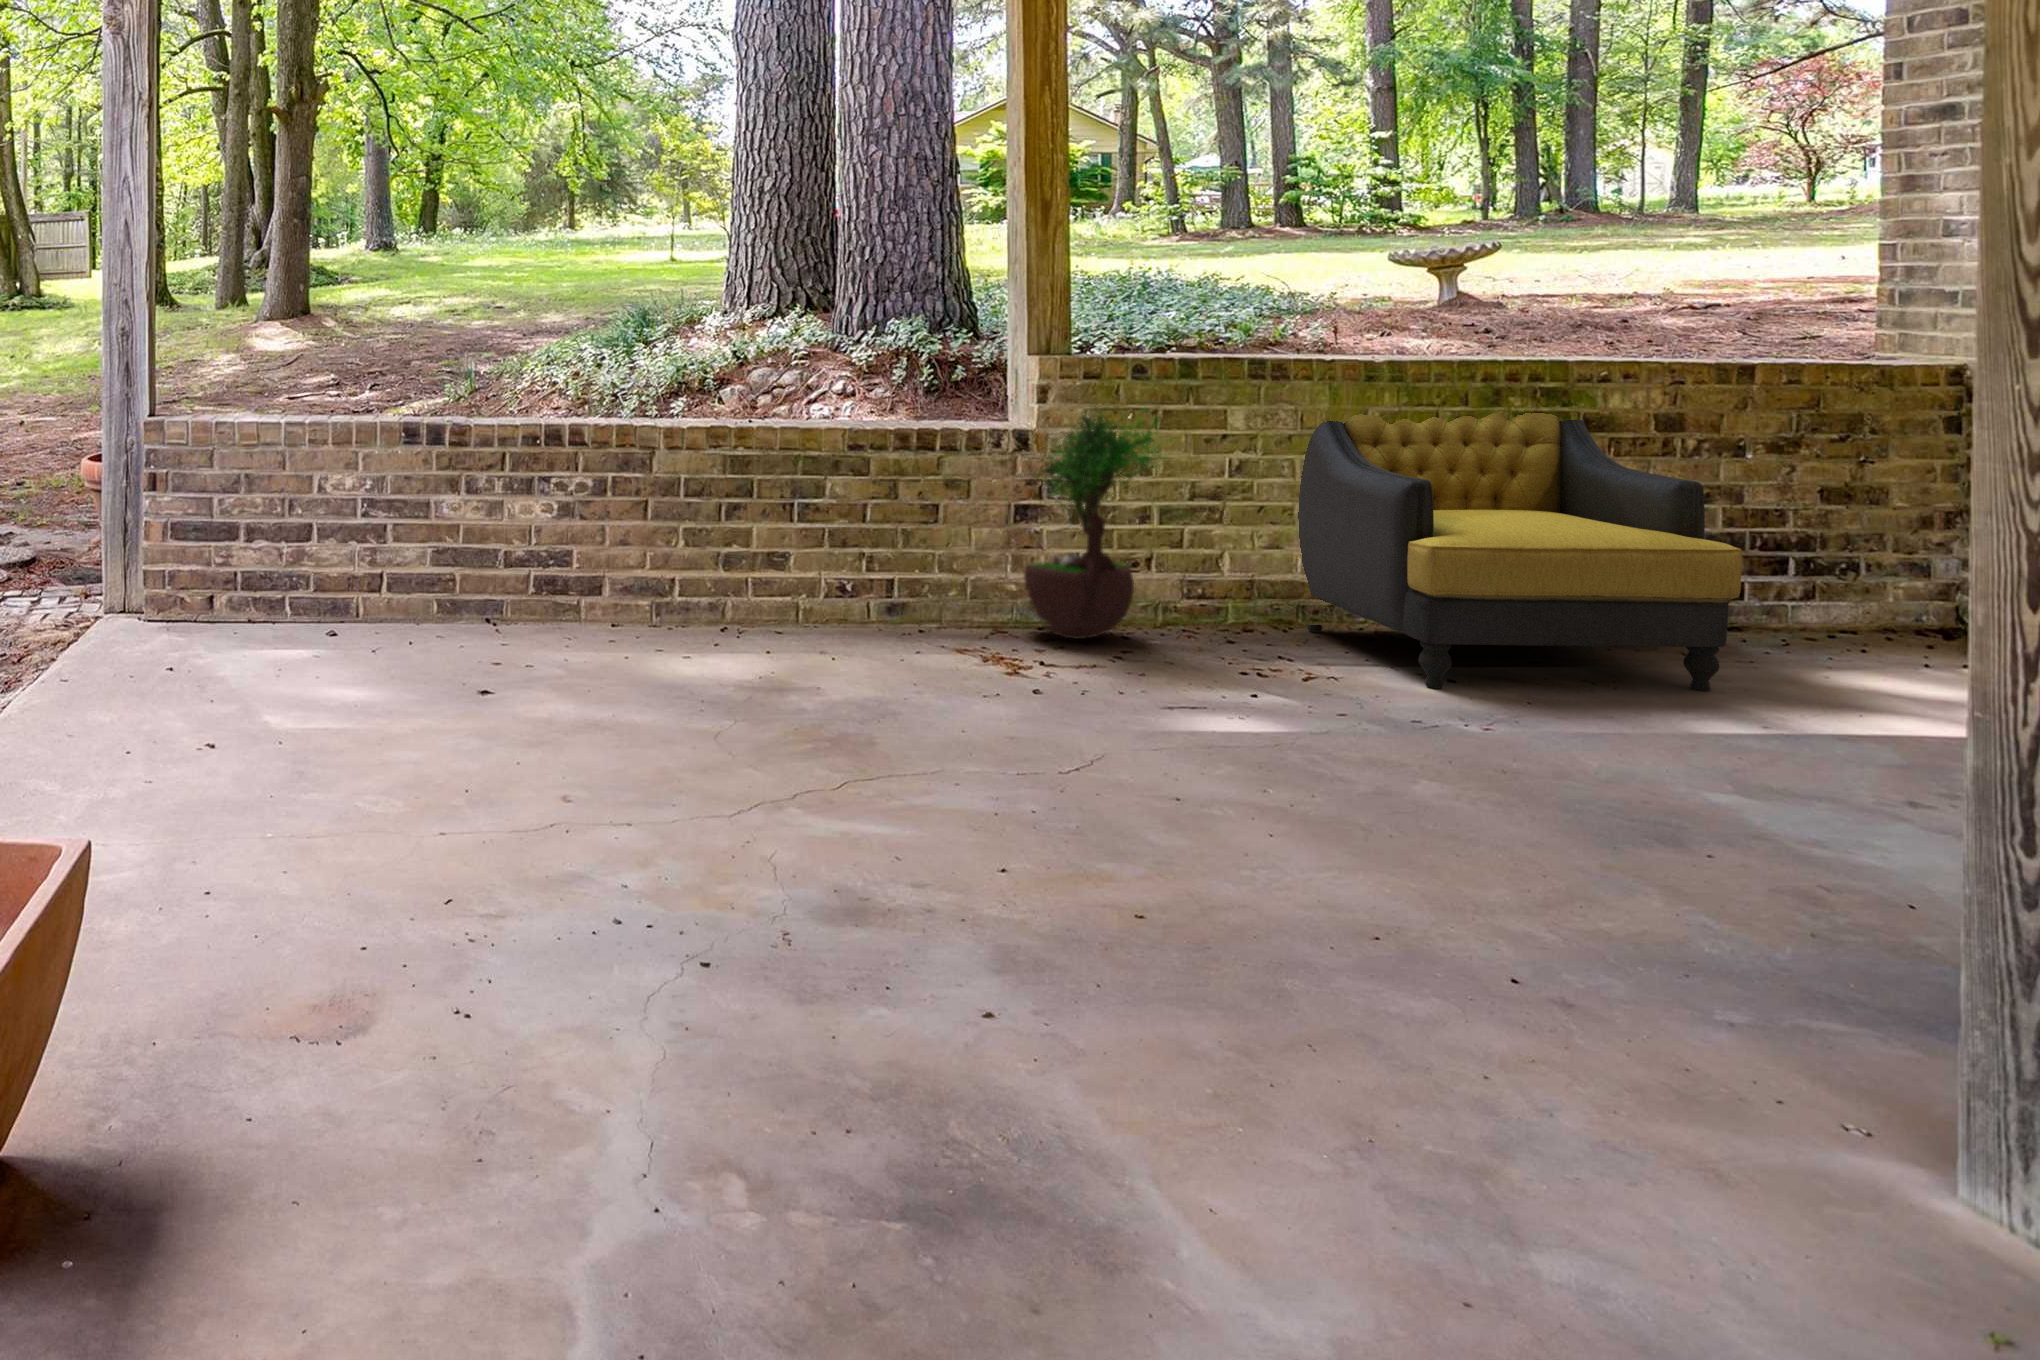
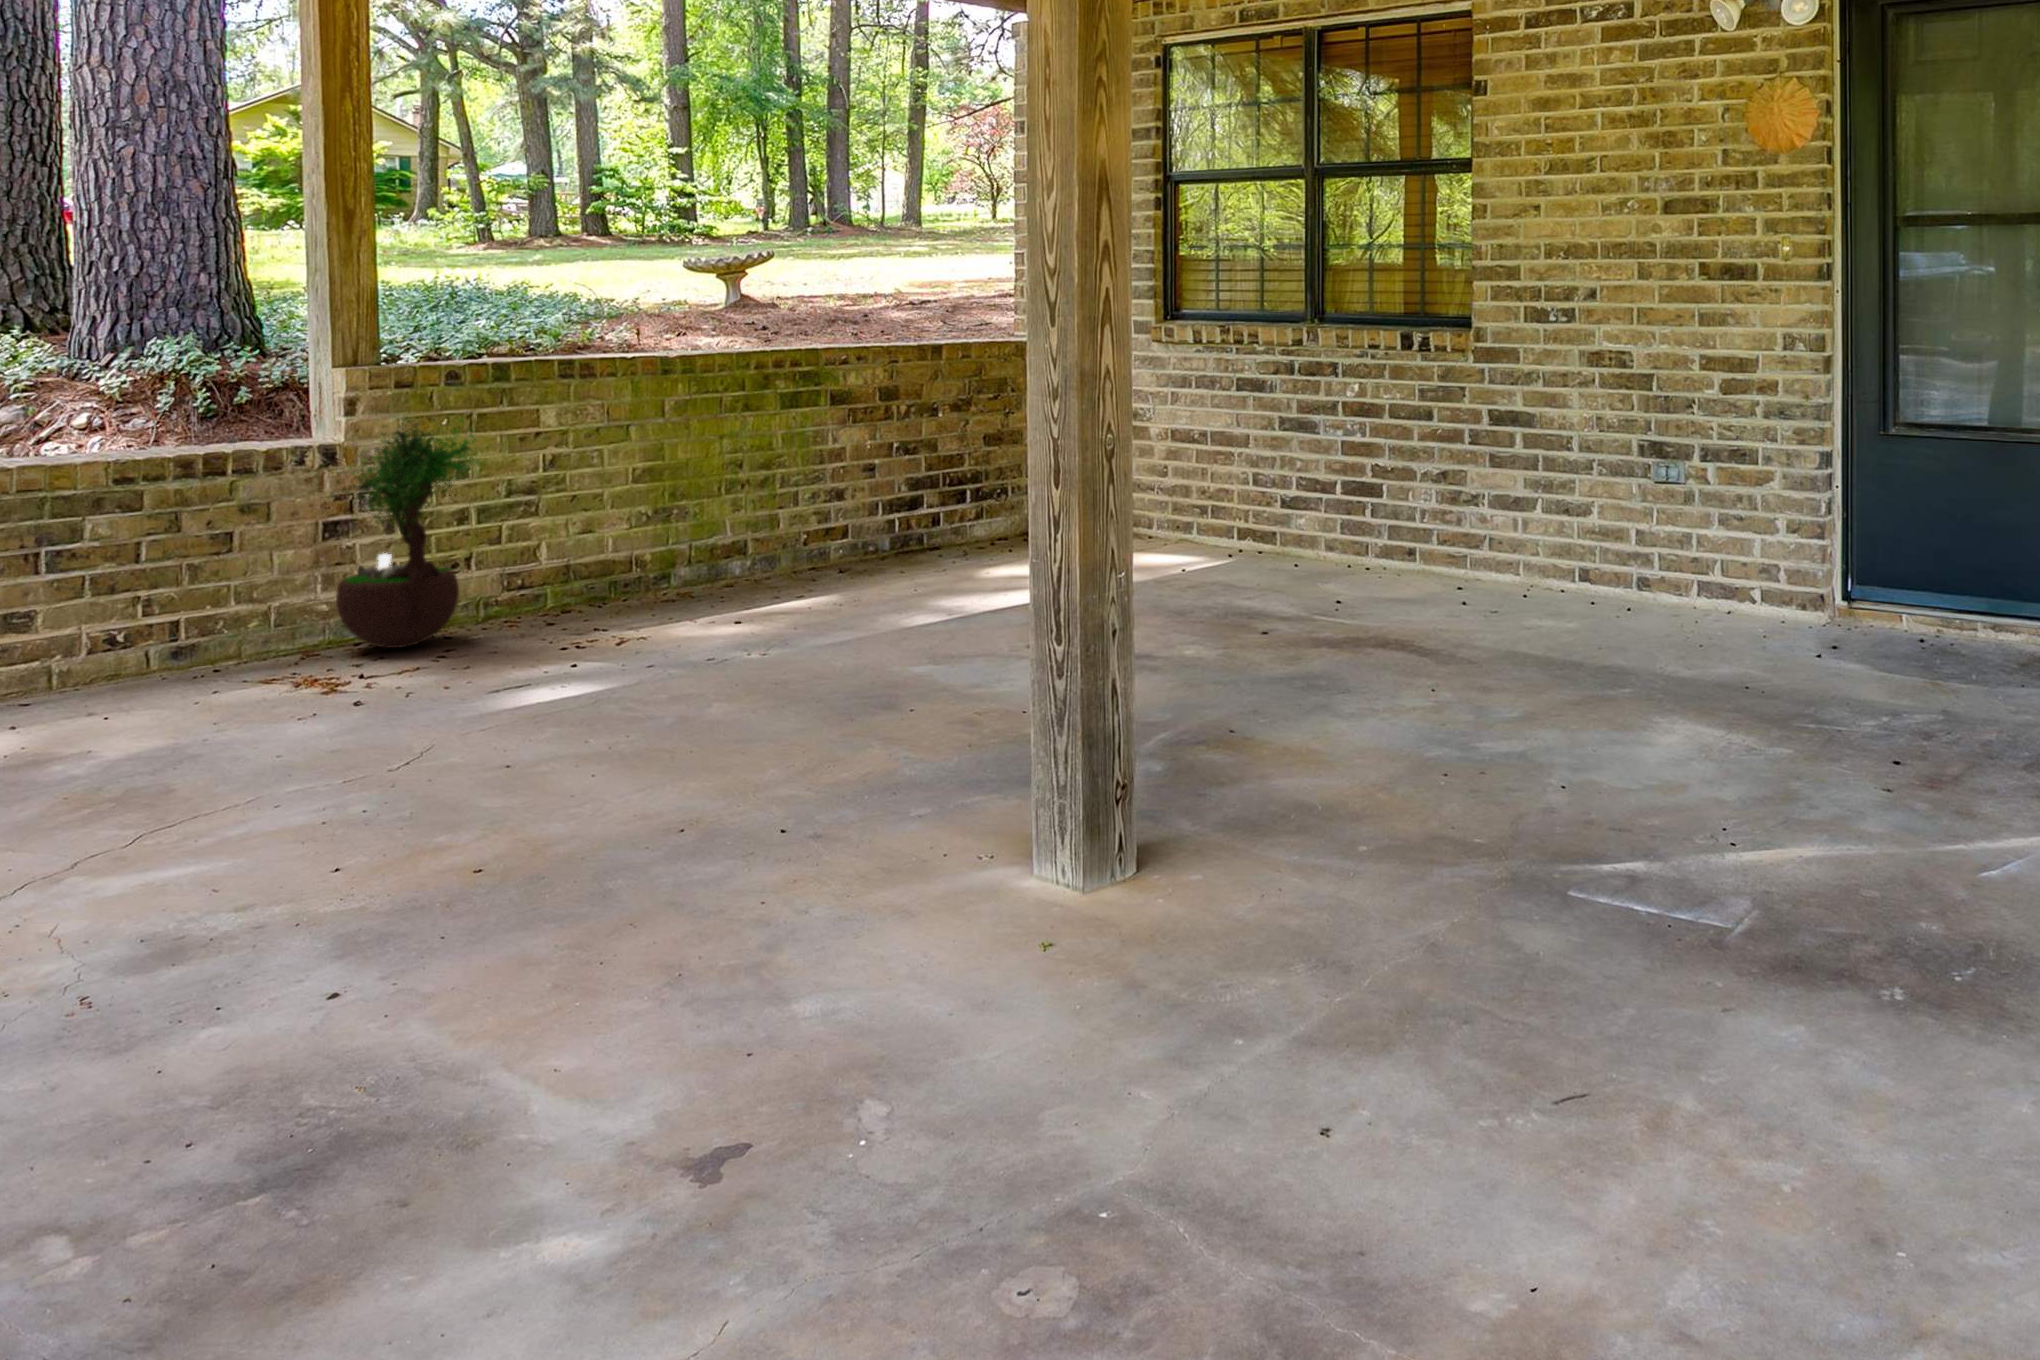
armchair: present [1298,413,1742,692] -> none [605,368,920,631]

